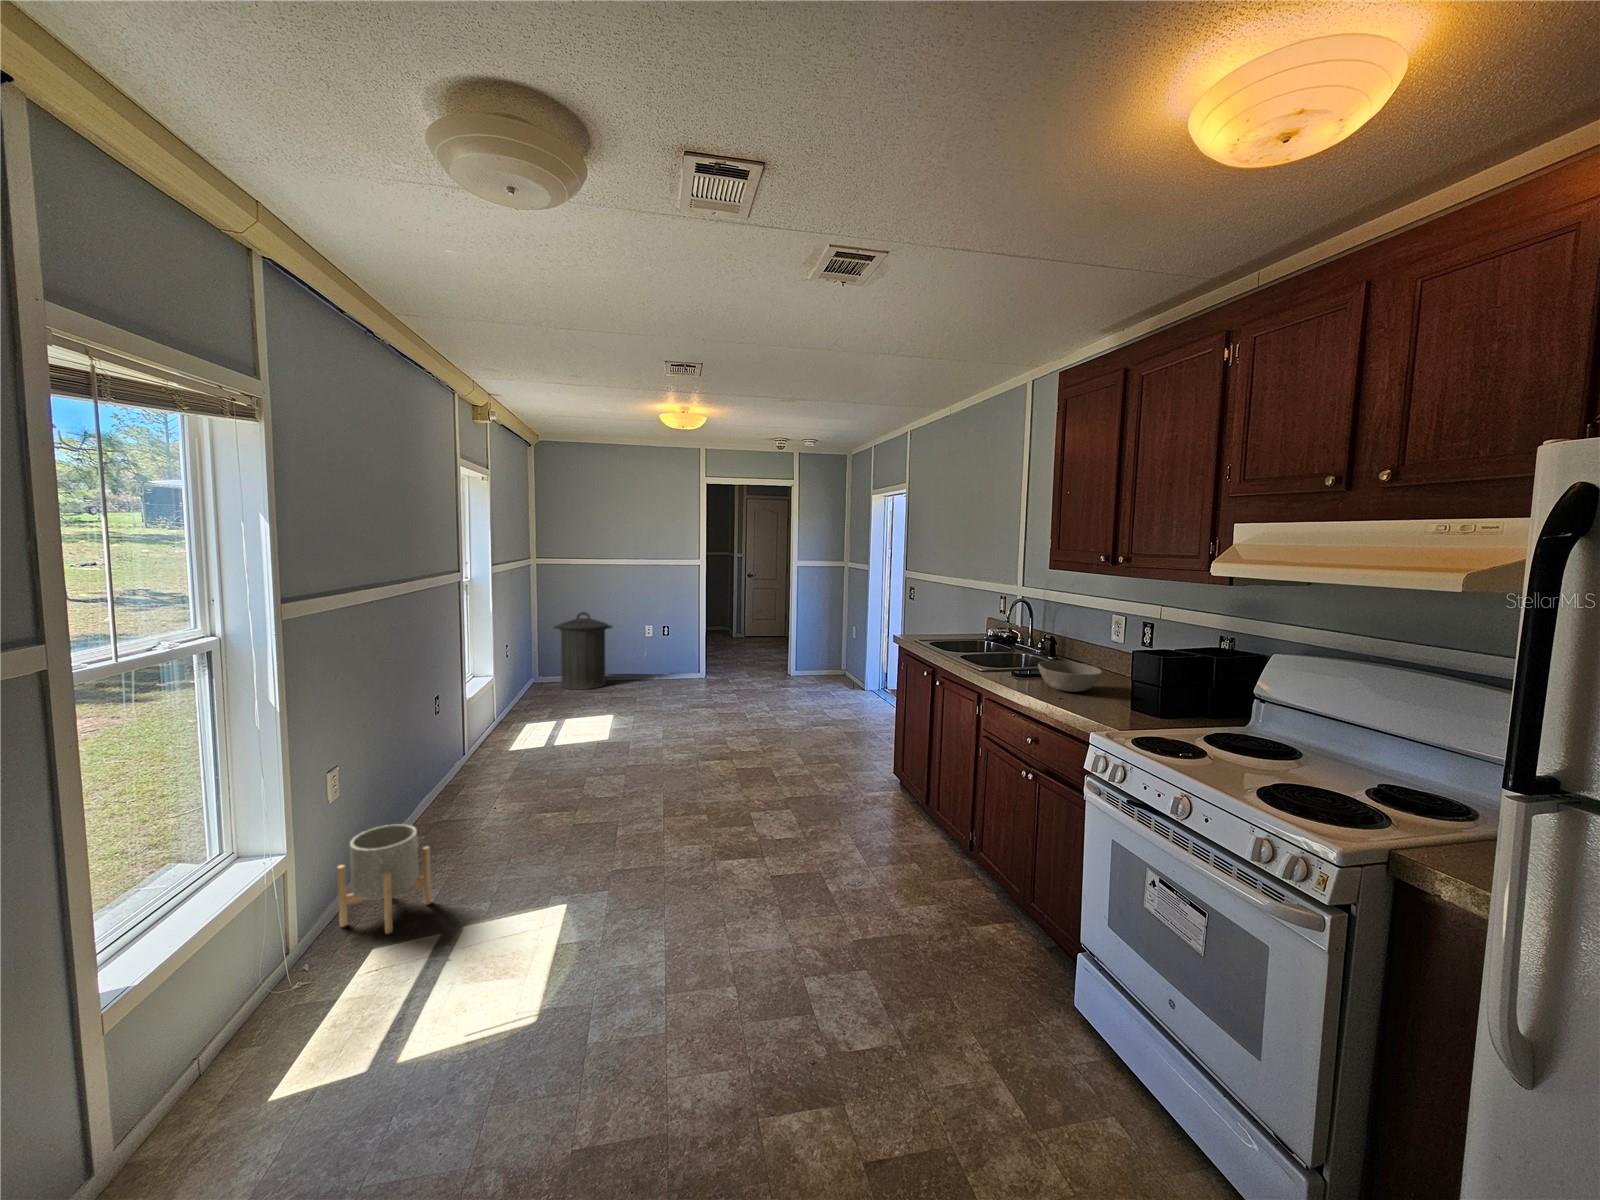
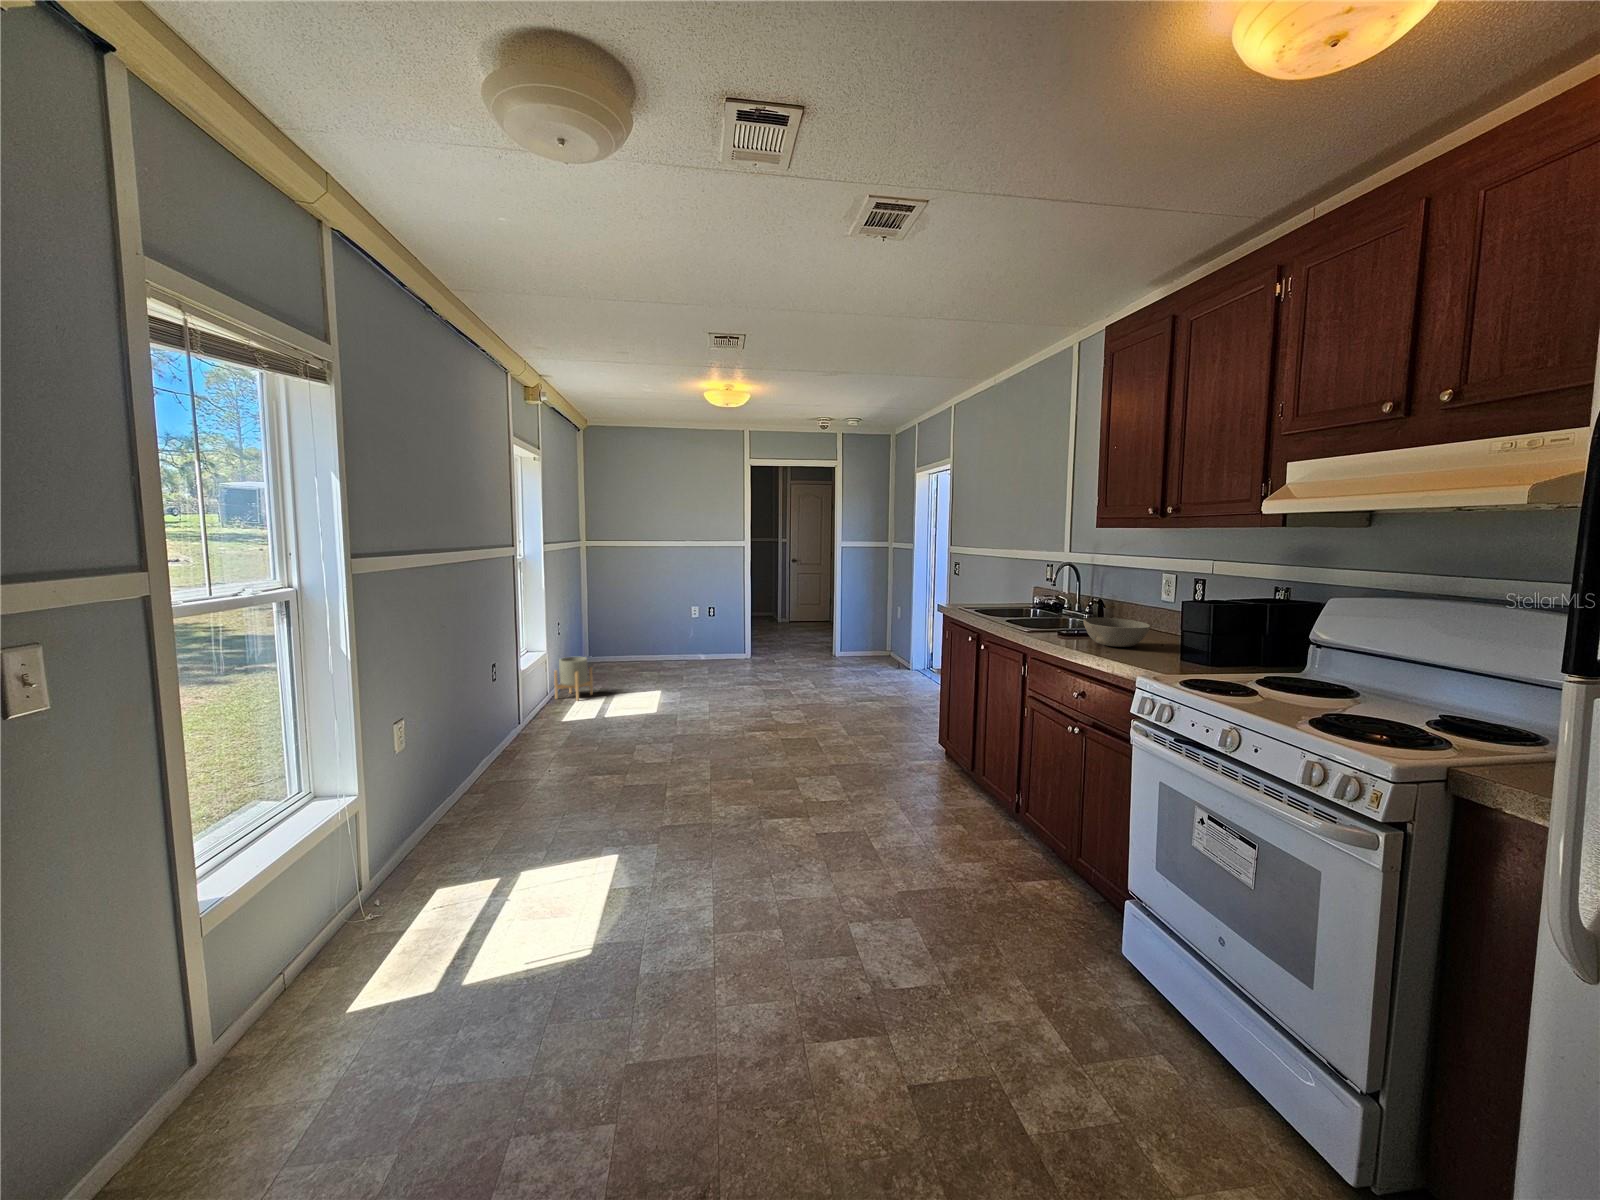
trash can: present [554,612,612,690] -> none [599,594,658,669]
planter: present [337,824,431,934] -> present [554,657,593,701]

